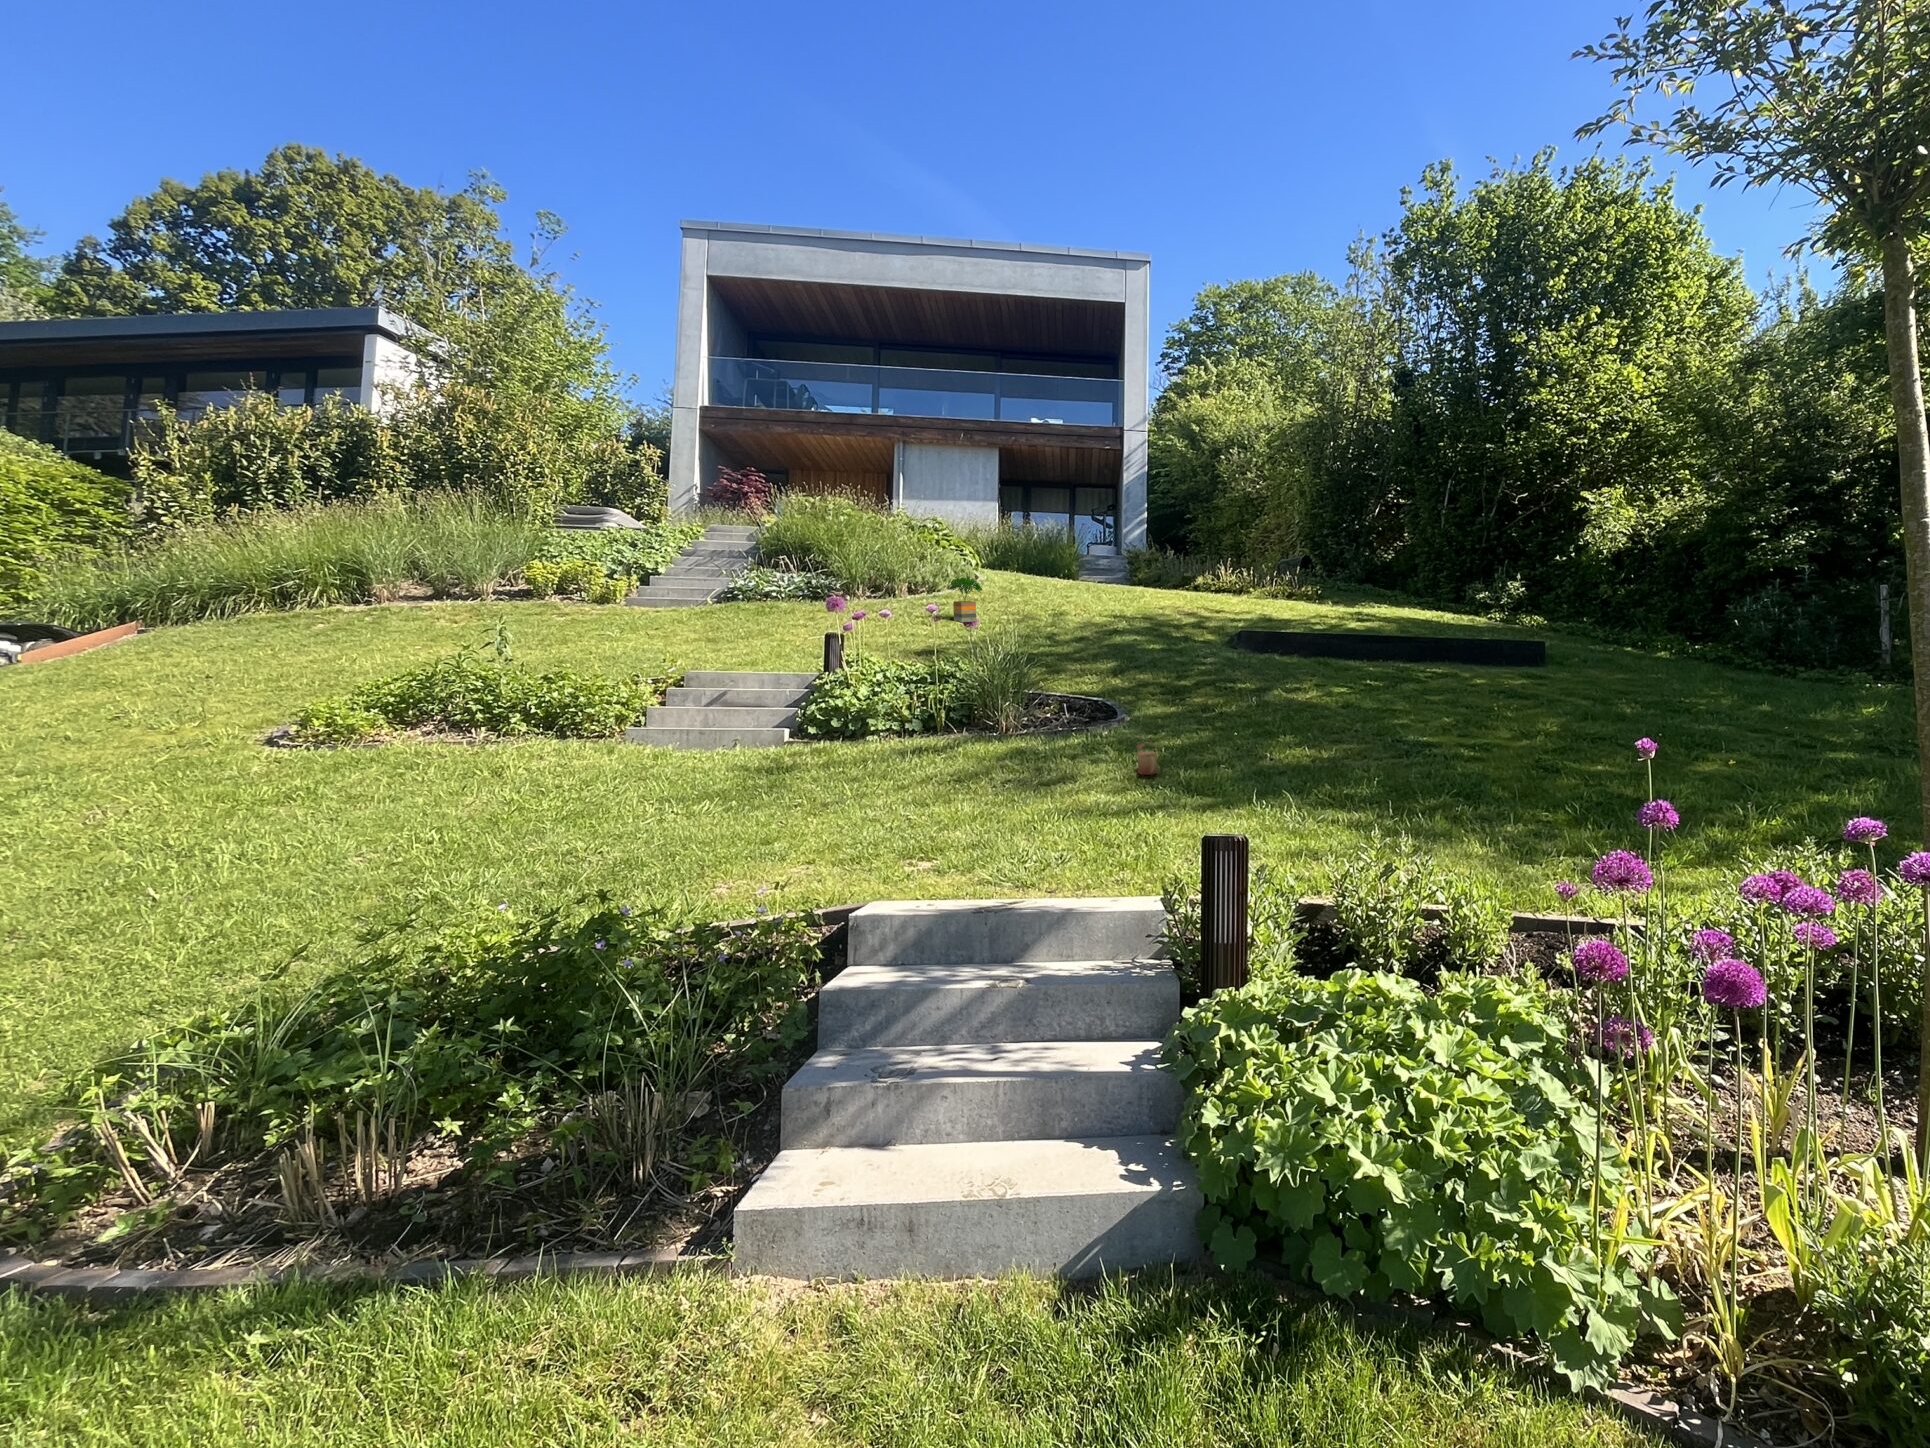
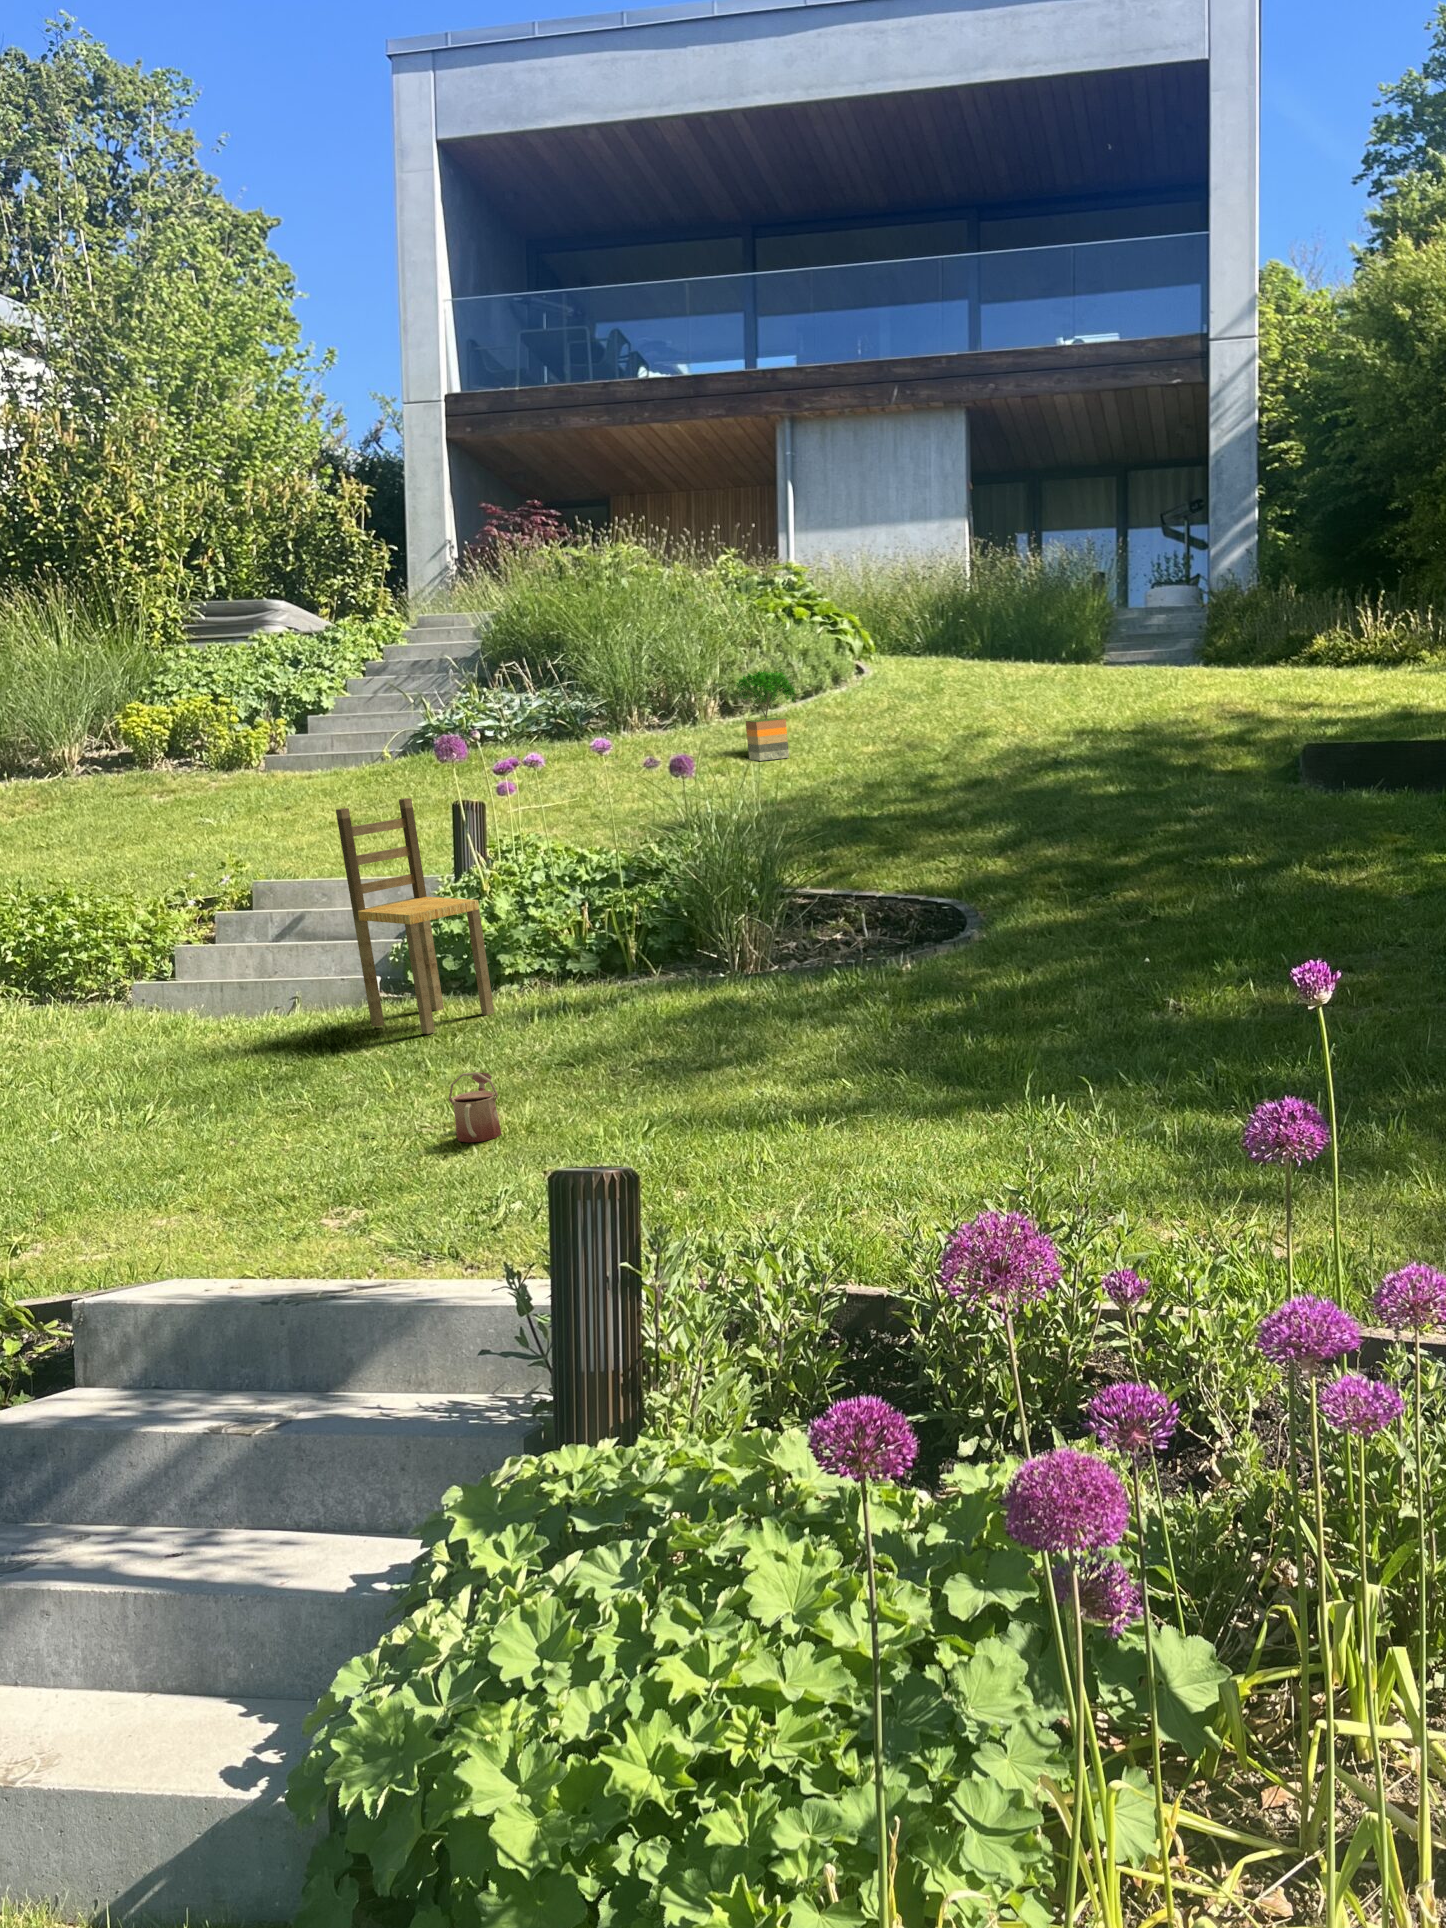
chair: none [805,634,882,759] -> present [336,798,494,1034]
watering can: present [1137,742,1158,775] -> present [449,1072,501,1143]

